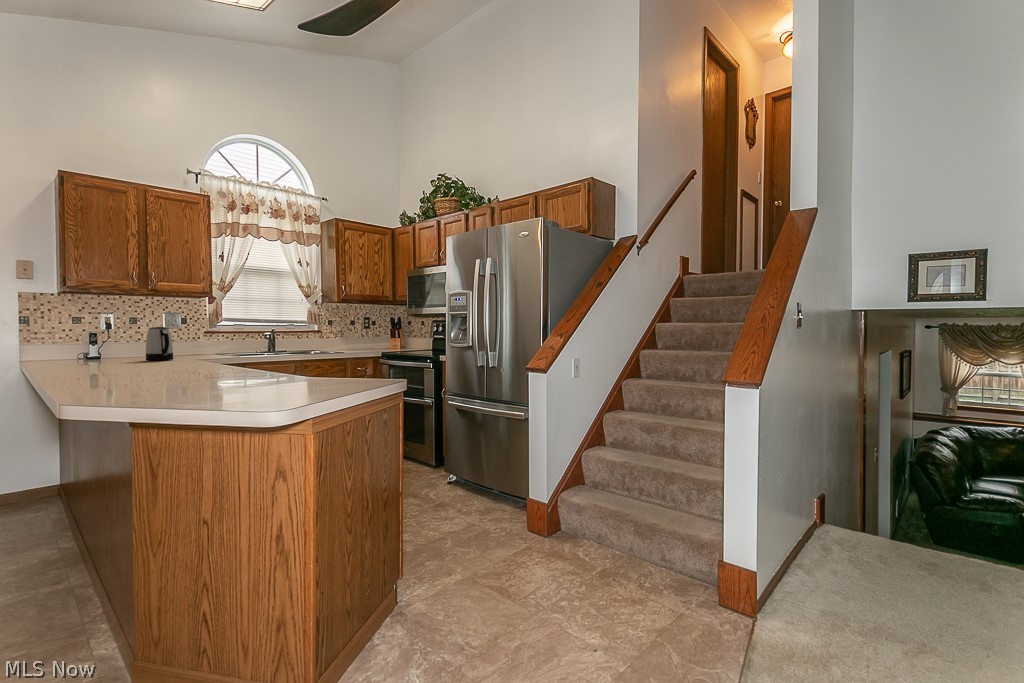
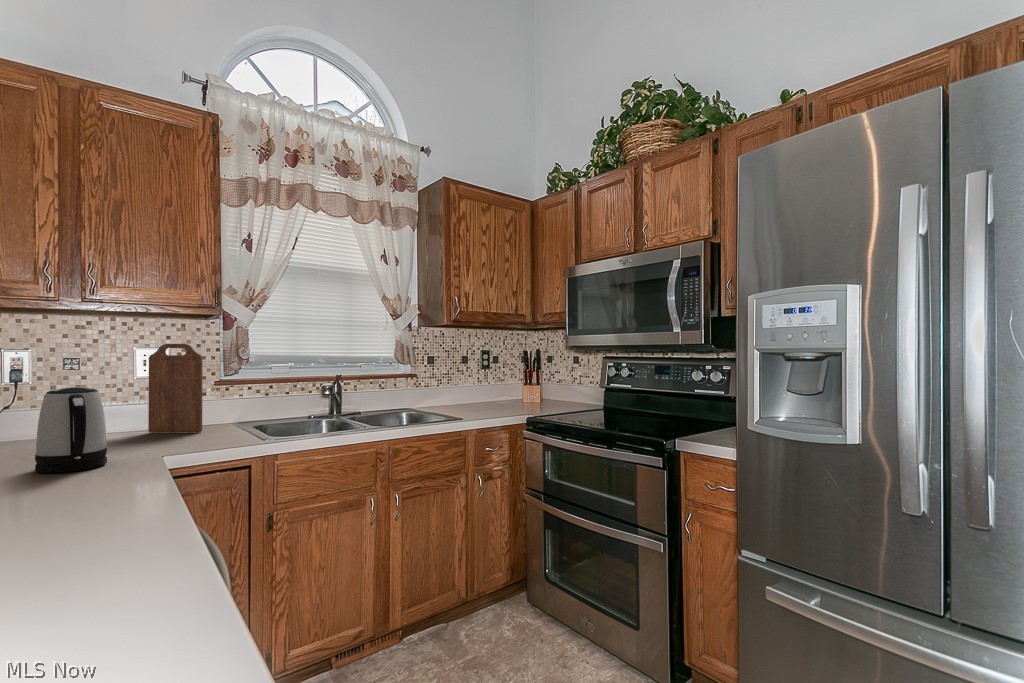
cutting board: none [173,311,203,356] -> present [148,344,203,433]

